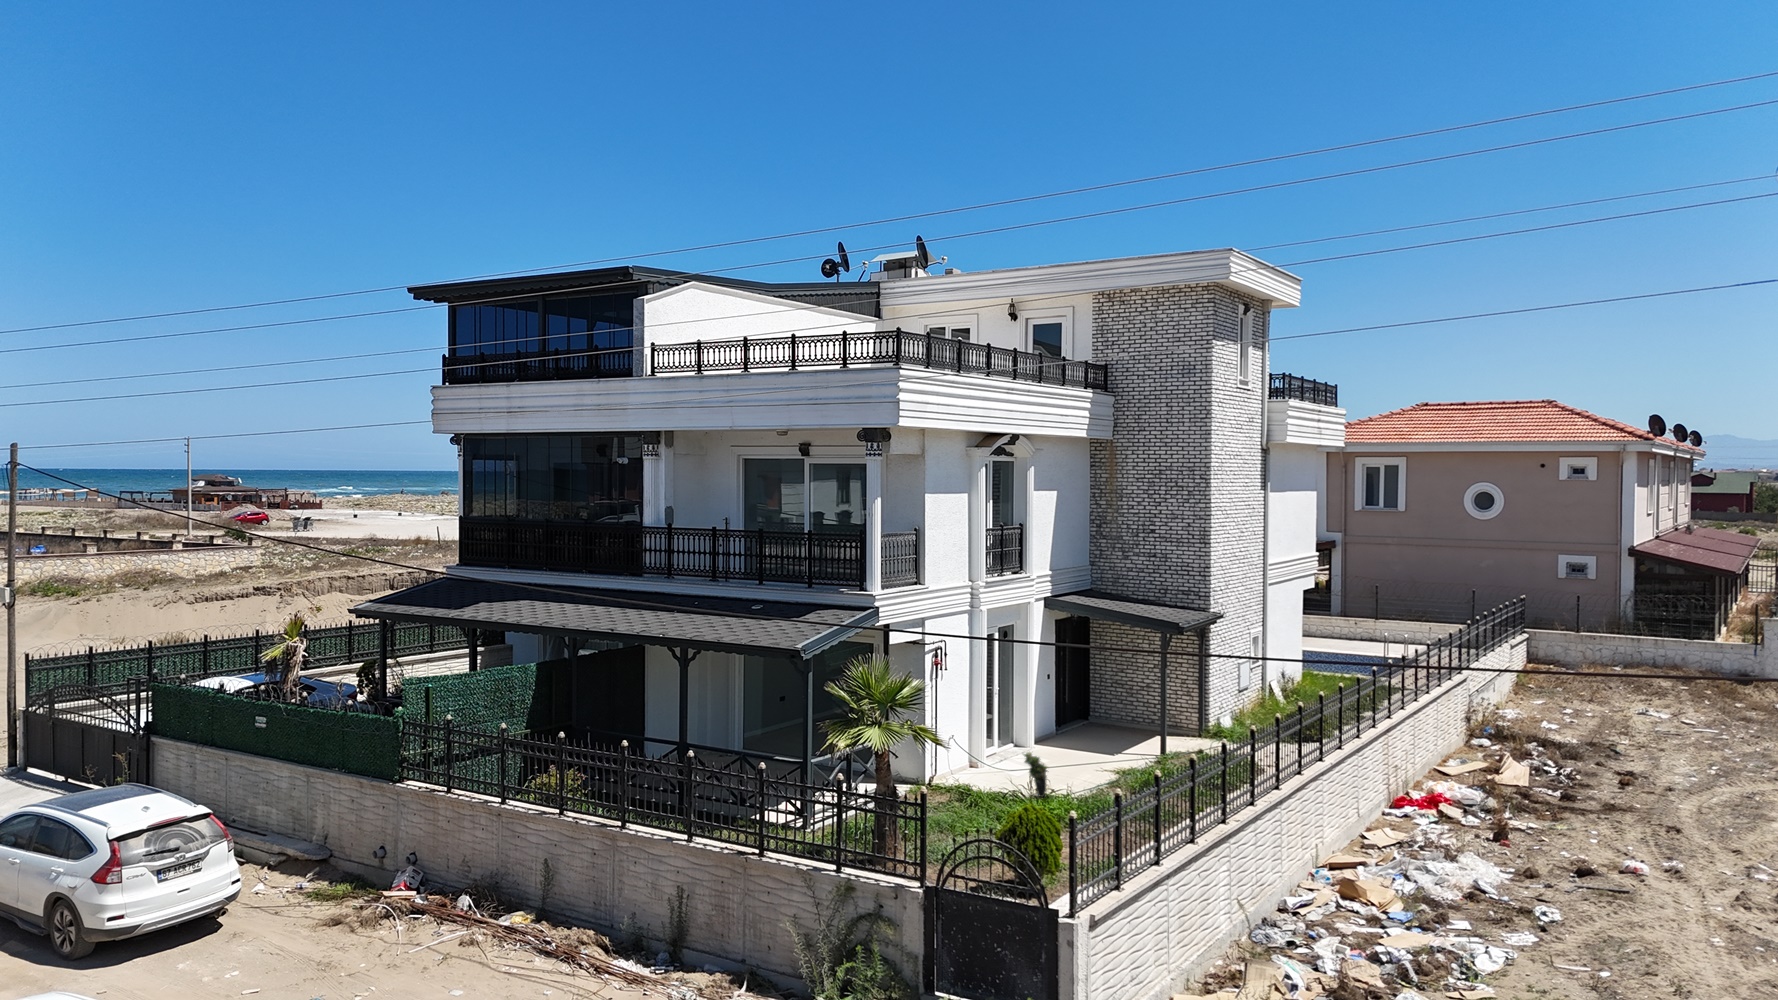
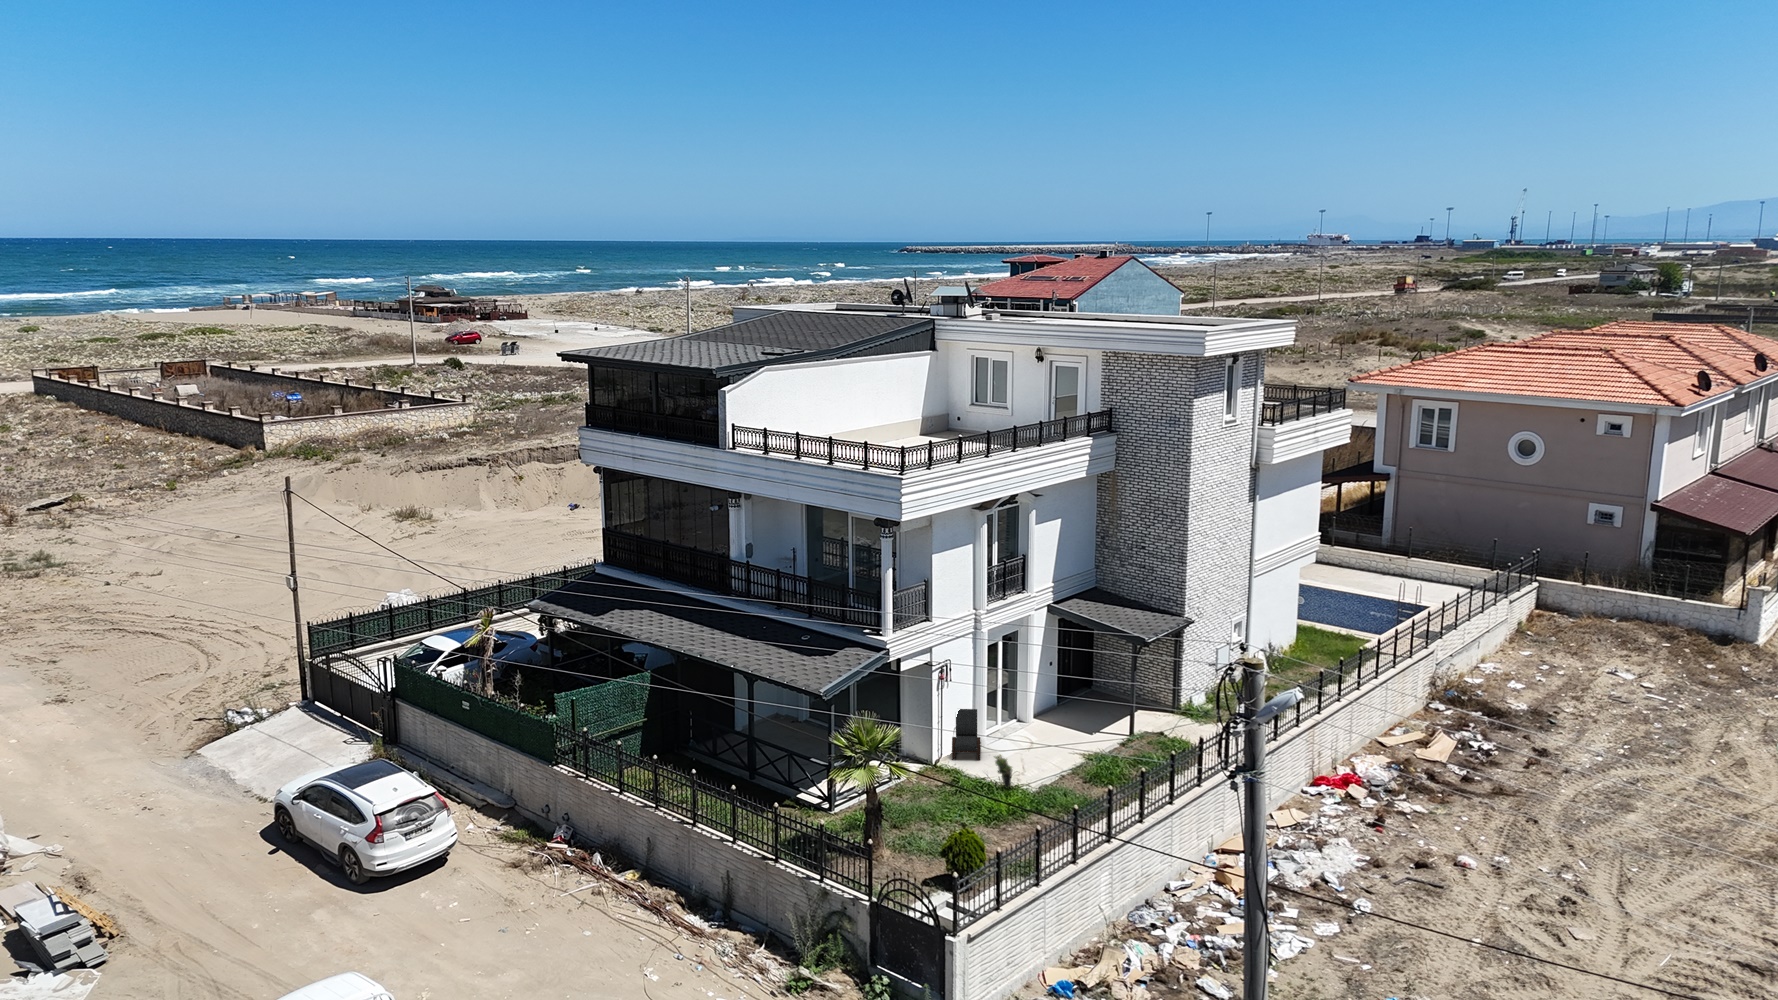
lounge chair: none [950,714,991,778] -> present [952,709,981,760]

